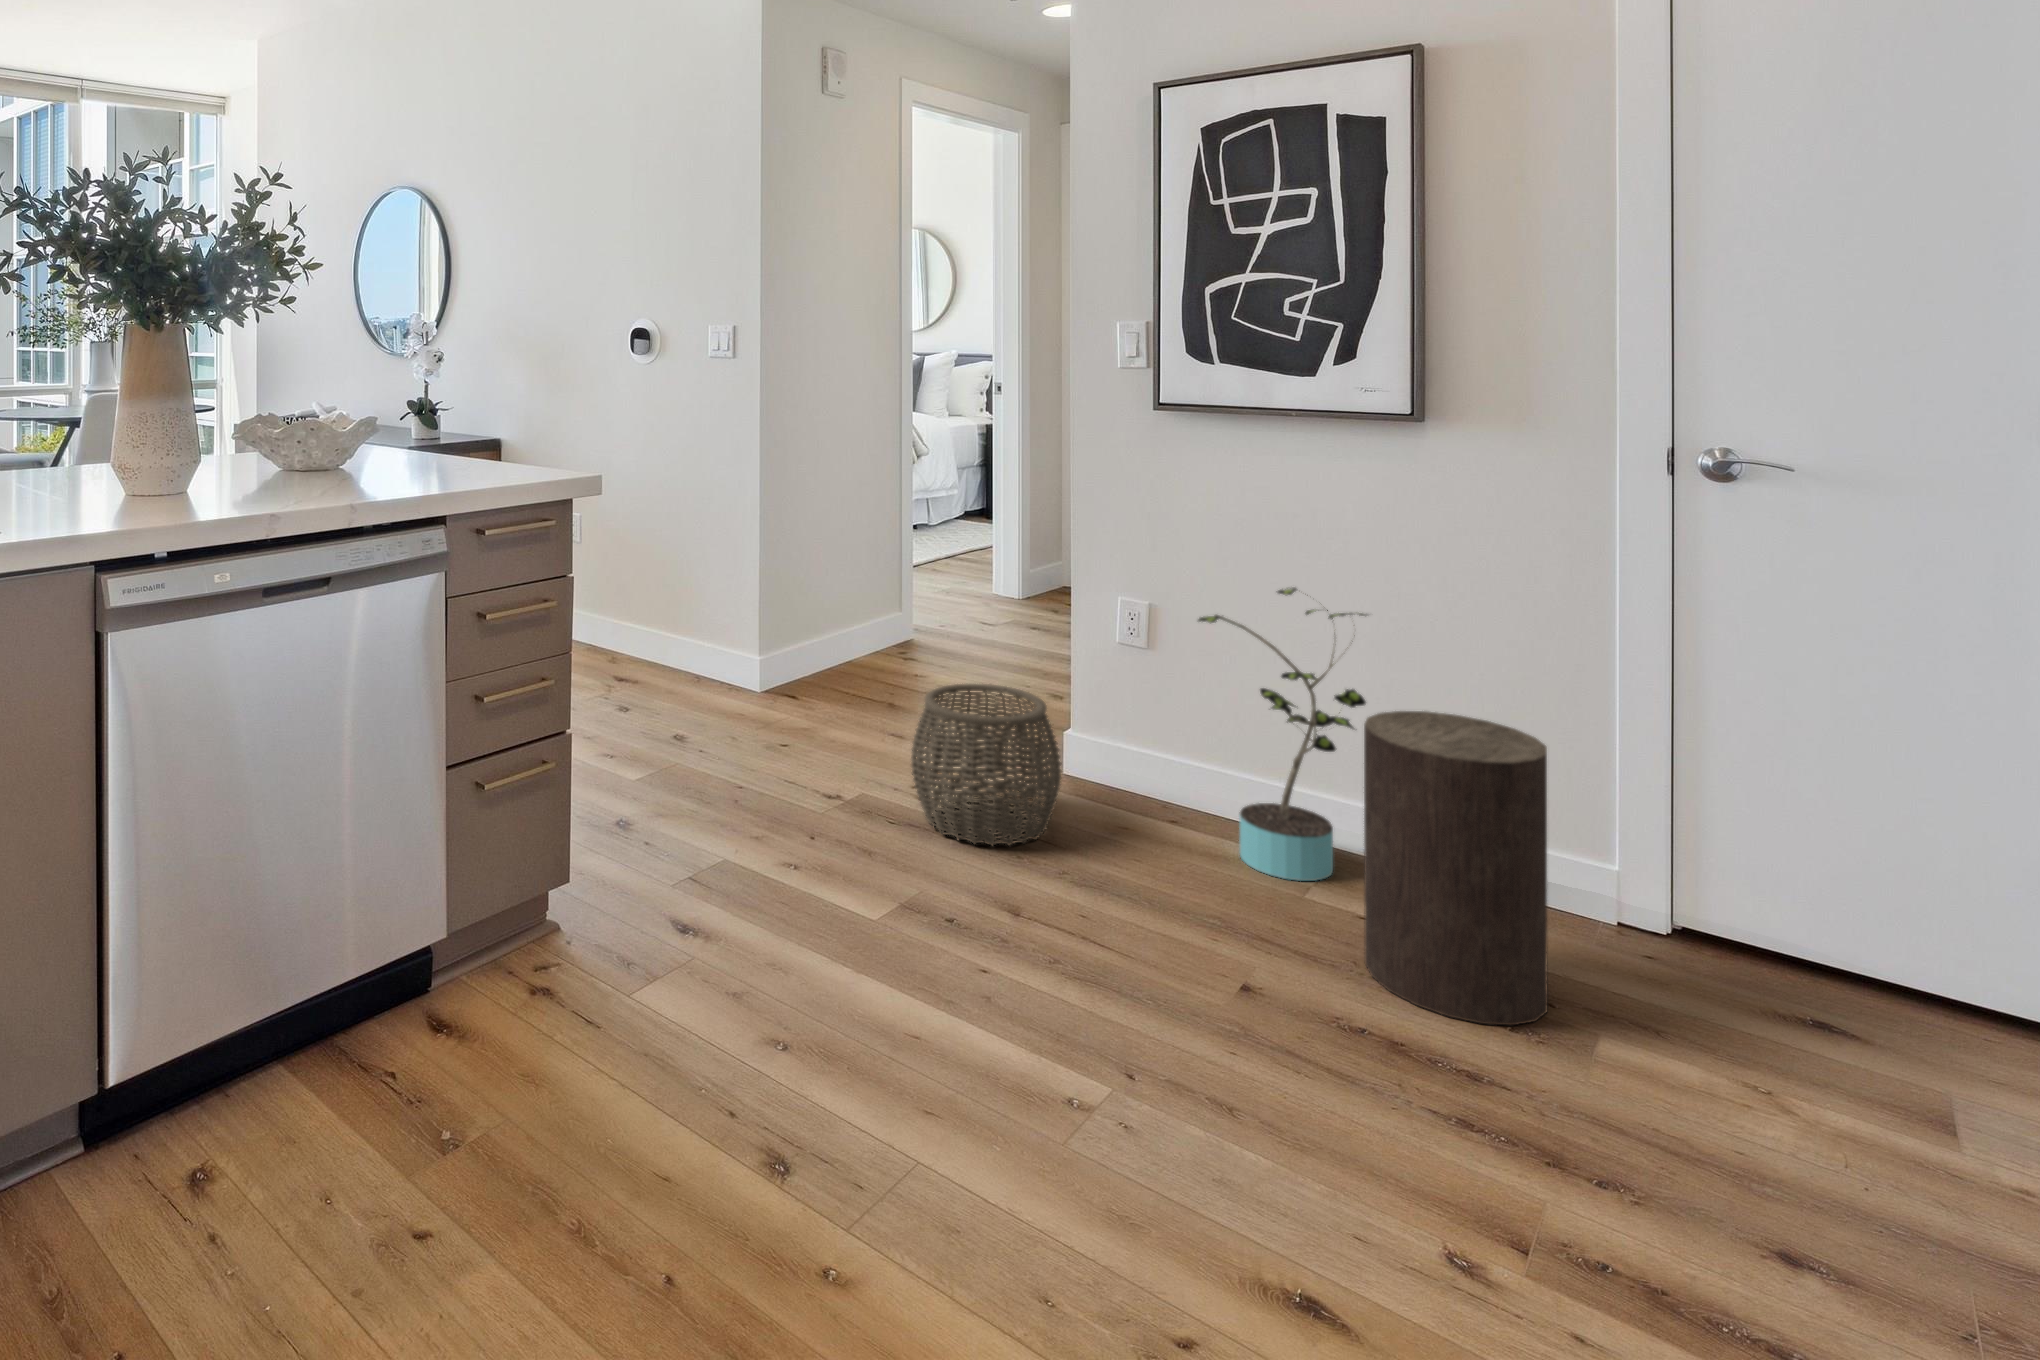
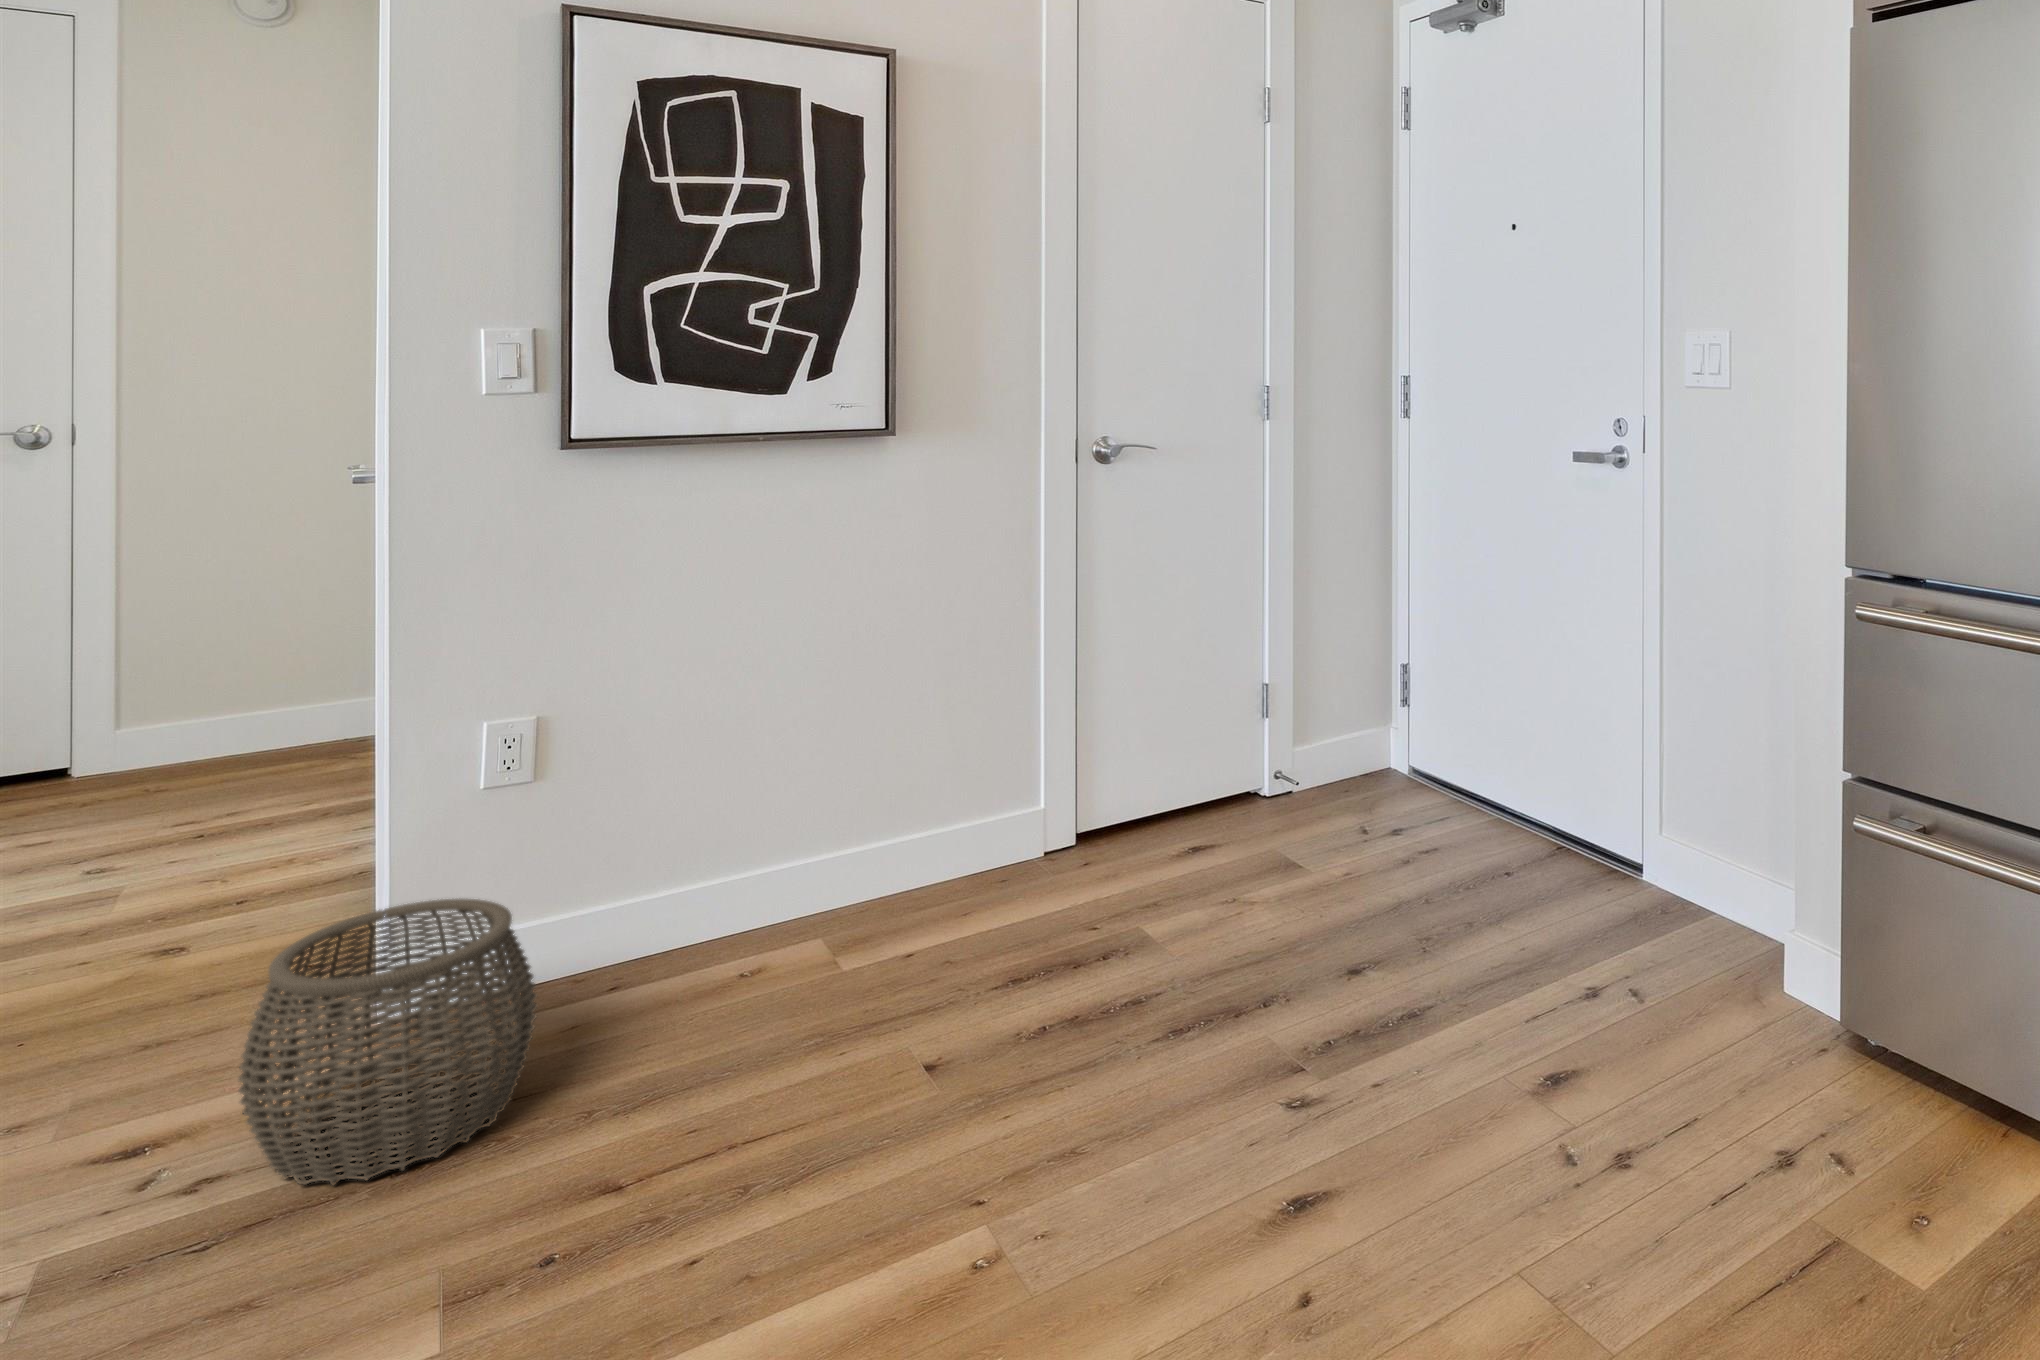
potted plant: present [1198,588,1366,881] -> none [680,638,896,973]
stool: present [1364,711,1548,1025] -> none [958,705,1113,989]

